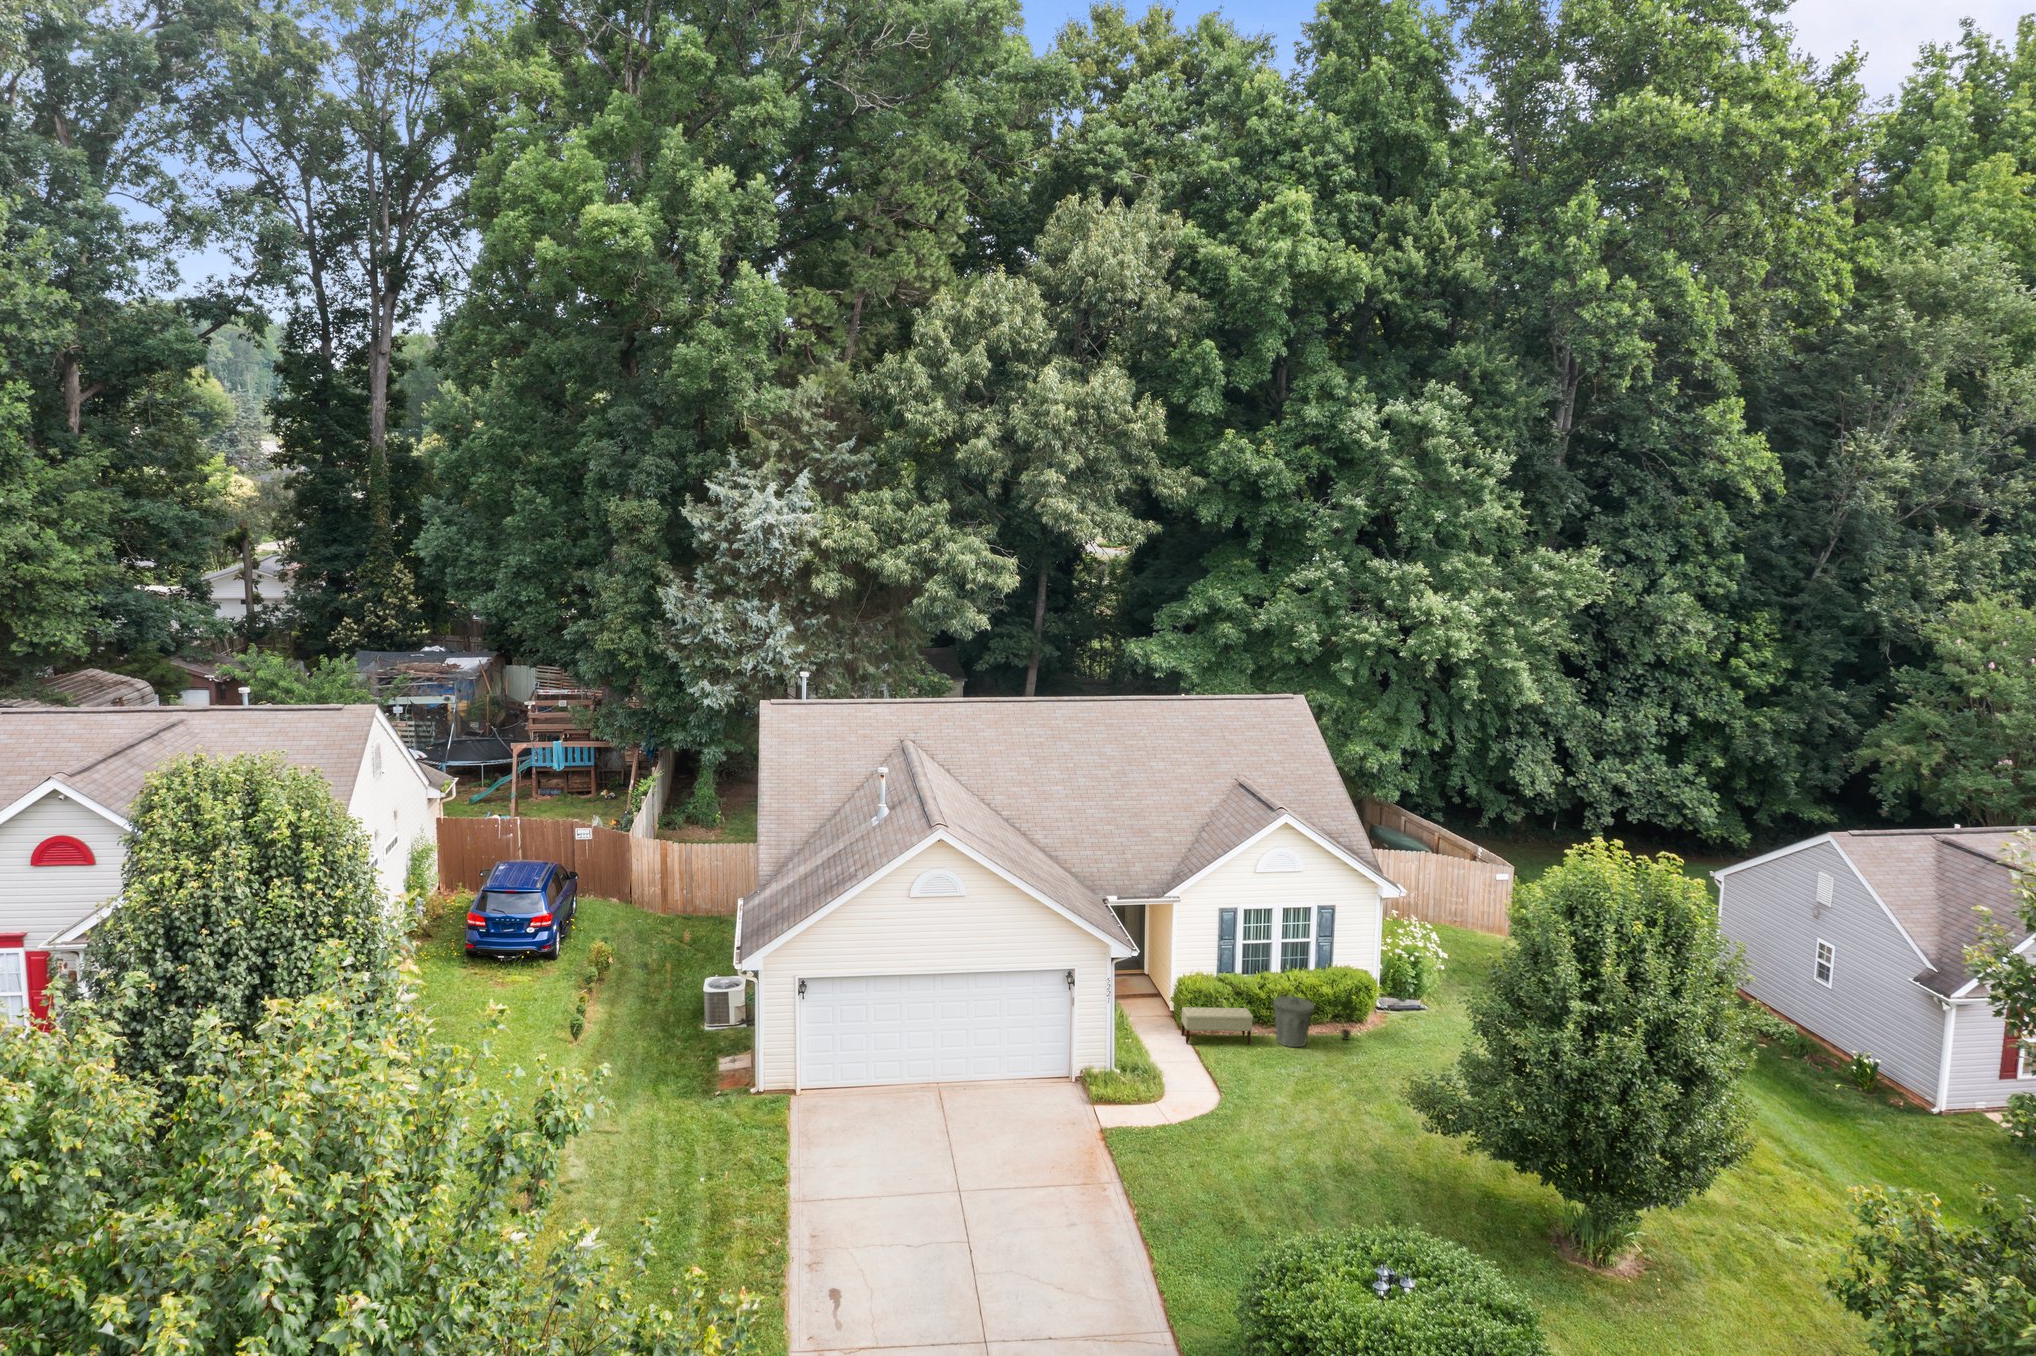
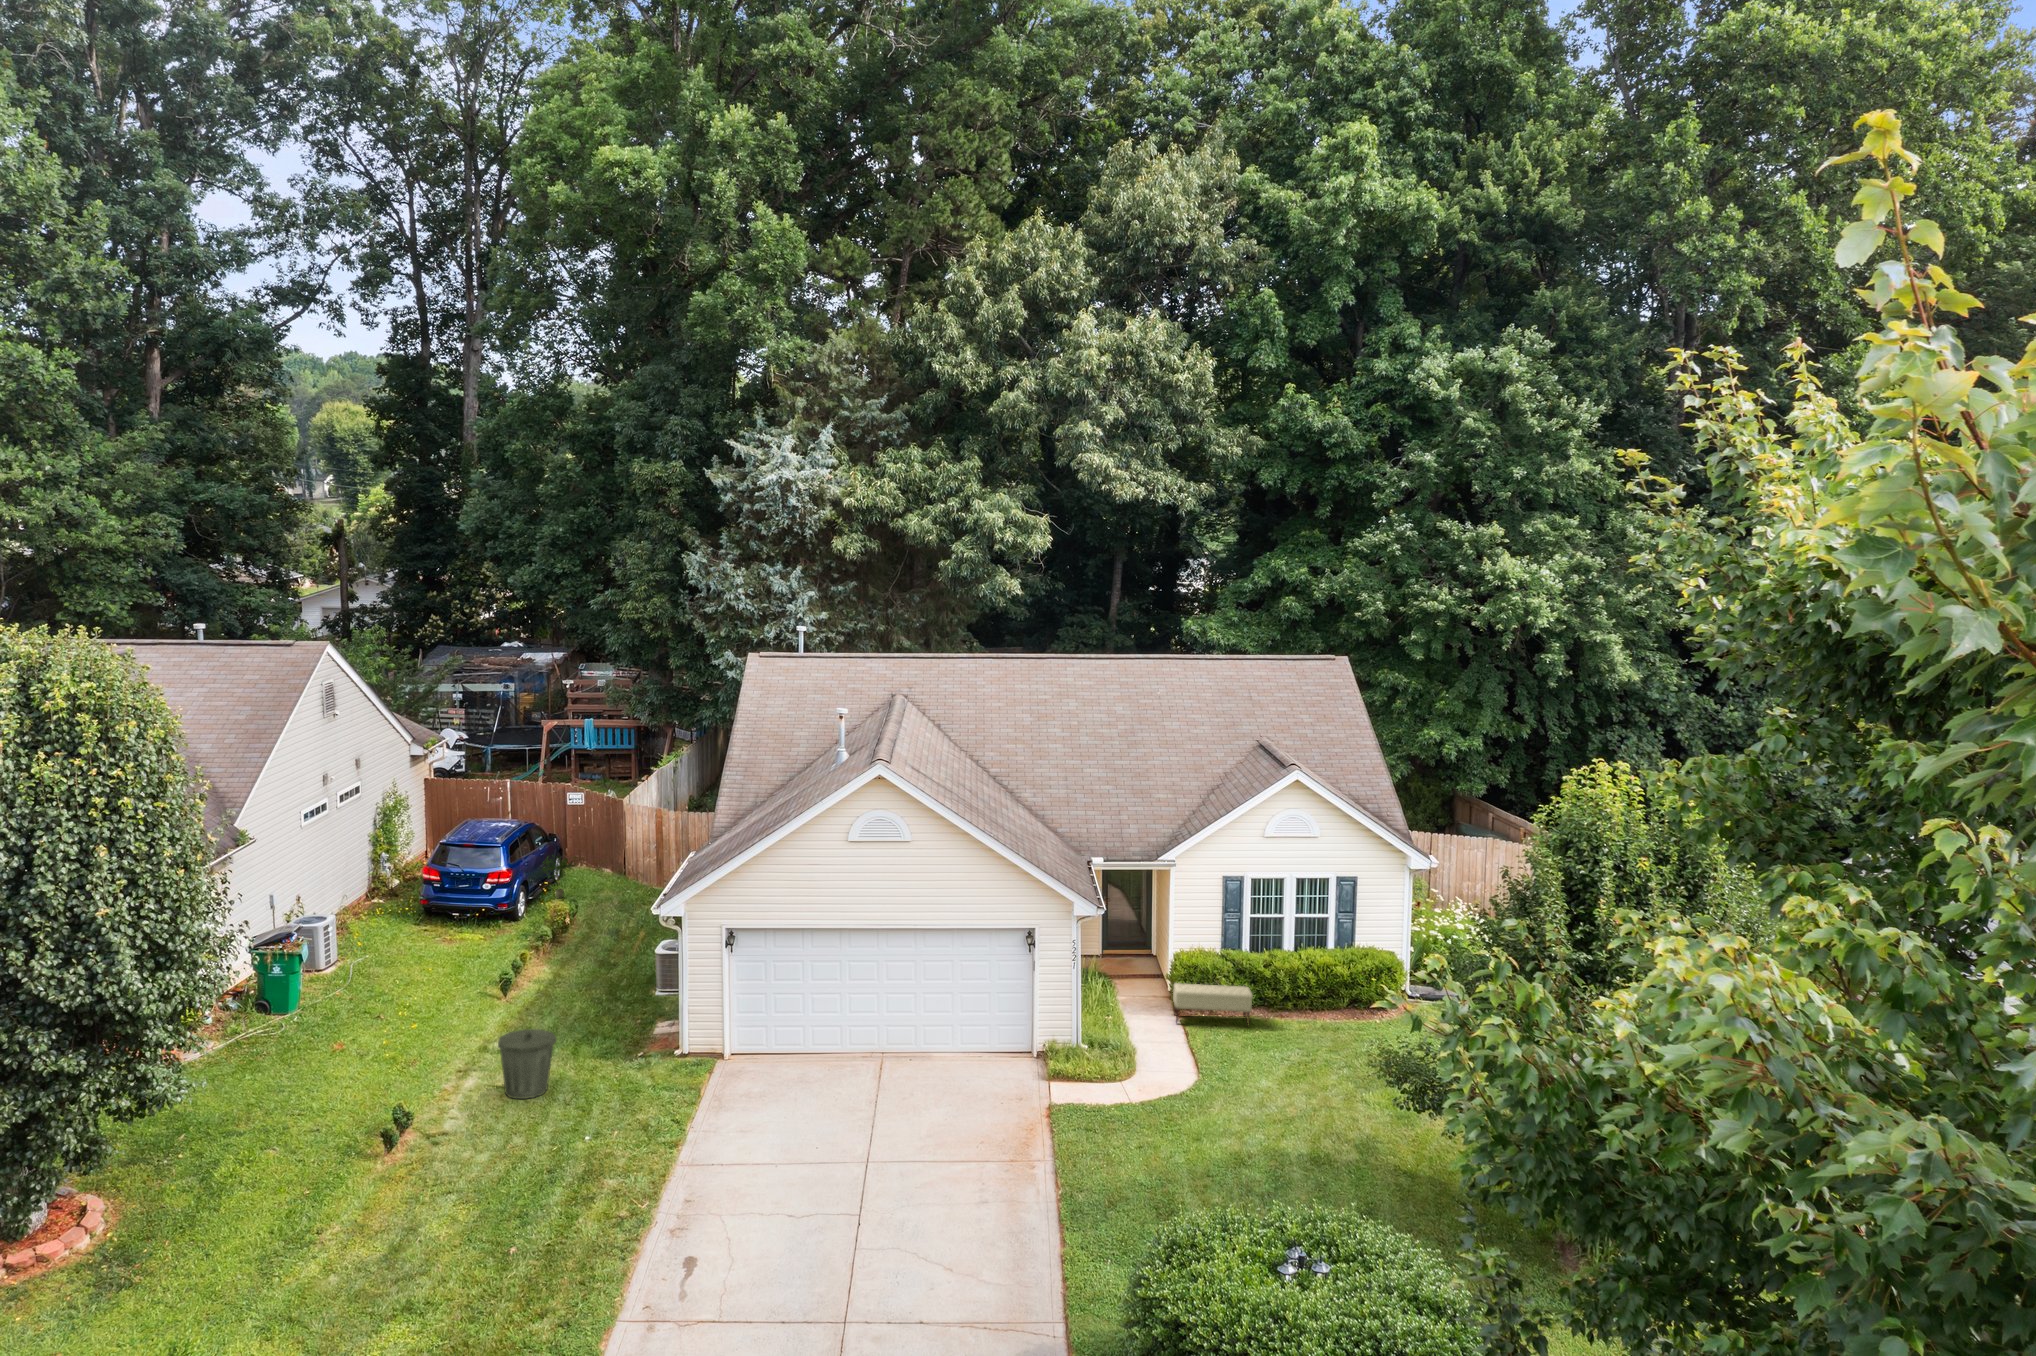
potted plant: present [1332,995,1359,1040] -> present [543,857,574,898]
trash can: present [1273,996,1314,1047] -> present [498,1029,557,1099]

